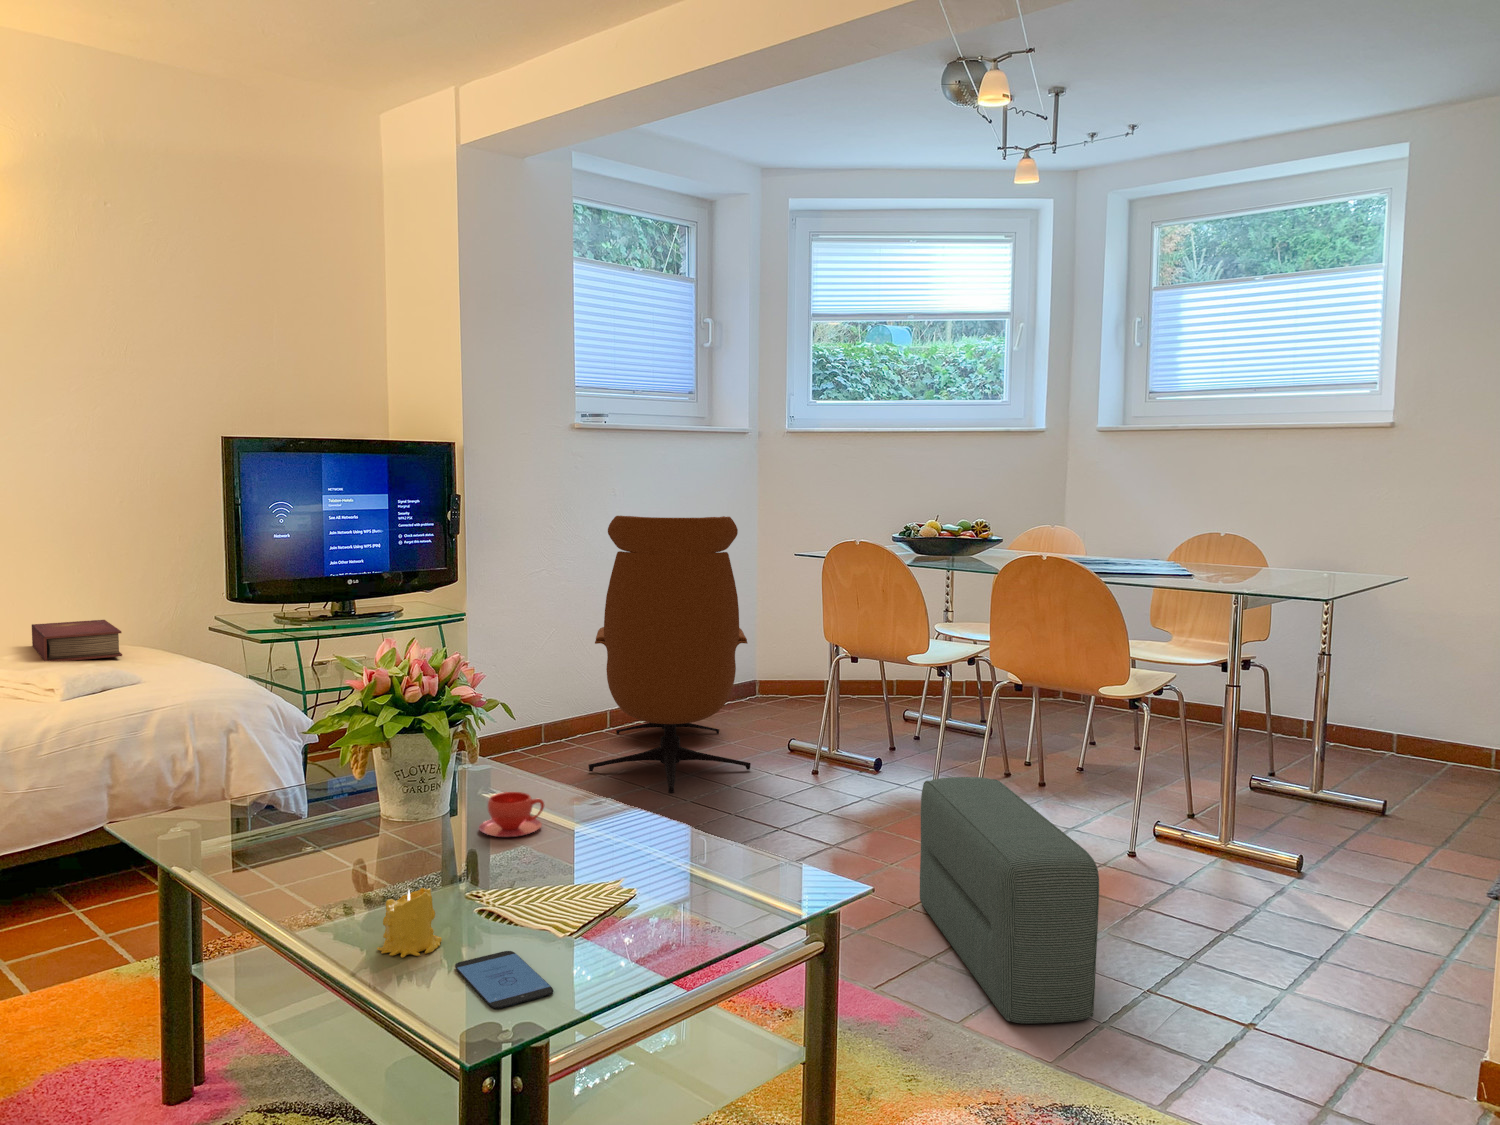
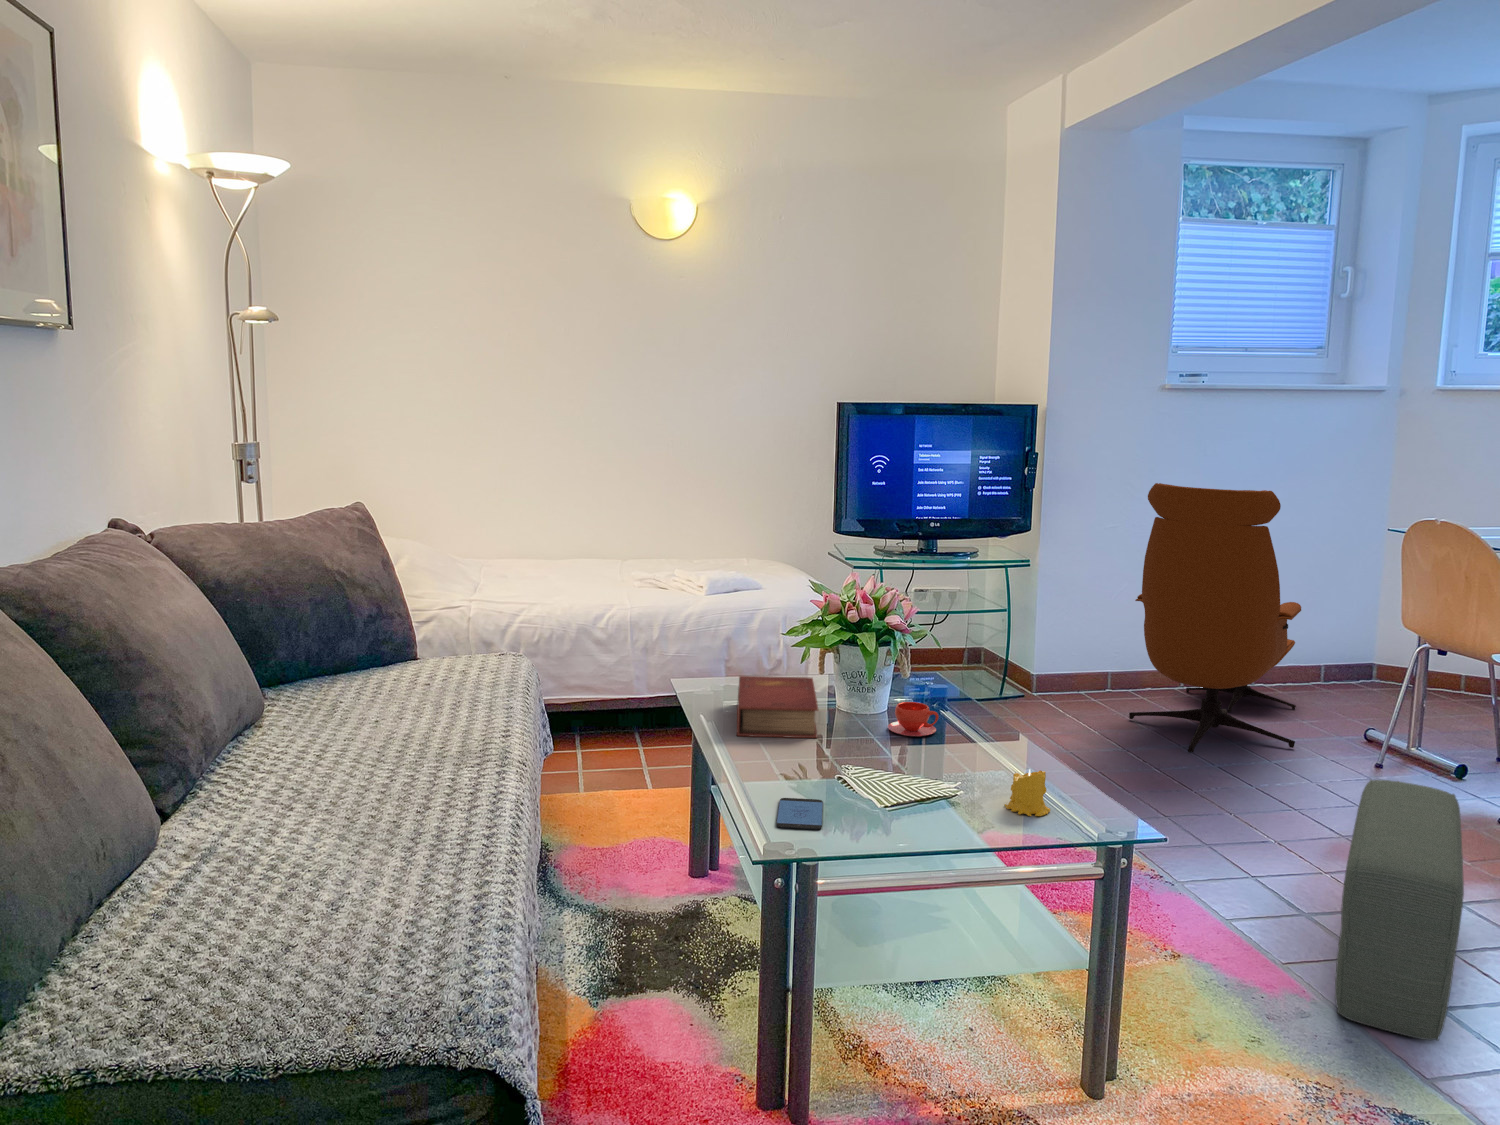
book: present [32,620,122,661] -> present [737,676,818,738]
candle: present [377,888,442,958] -> present [1005,769,1050,816]

